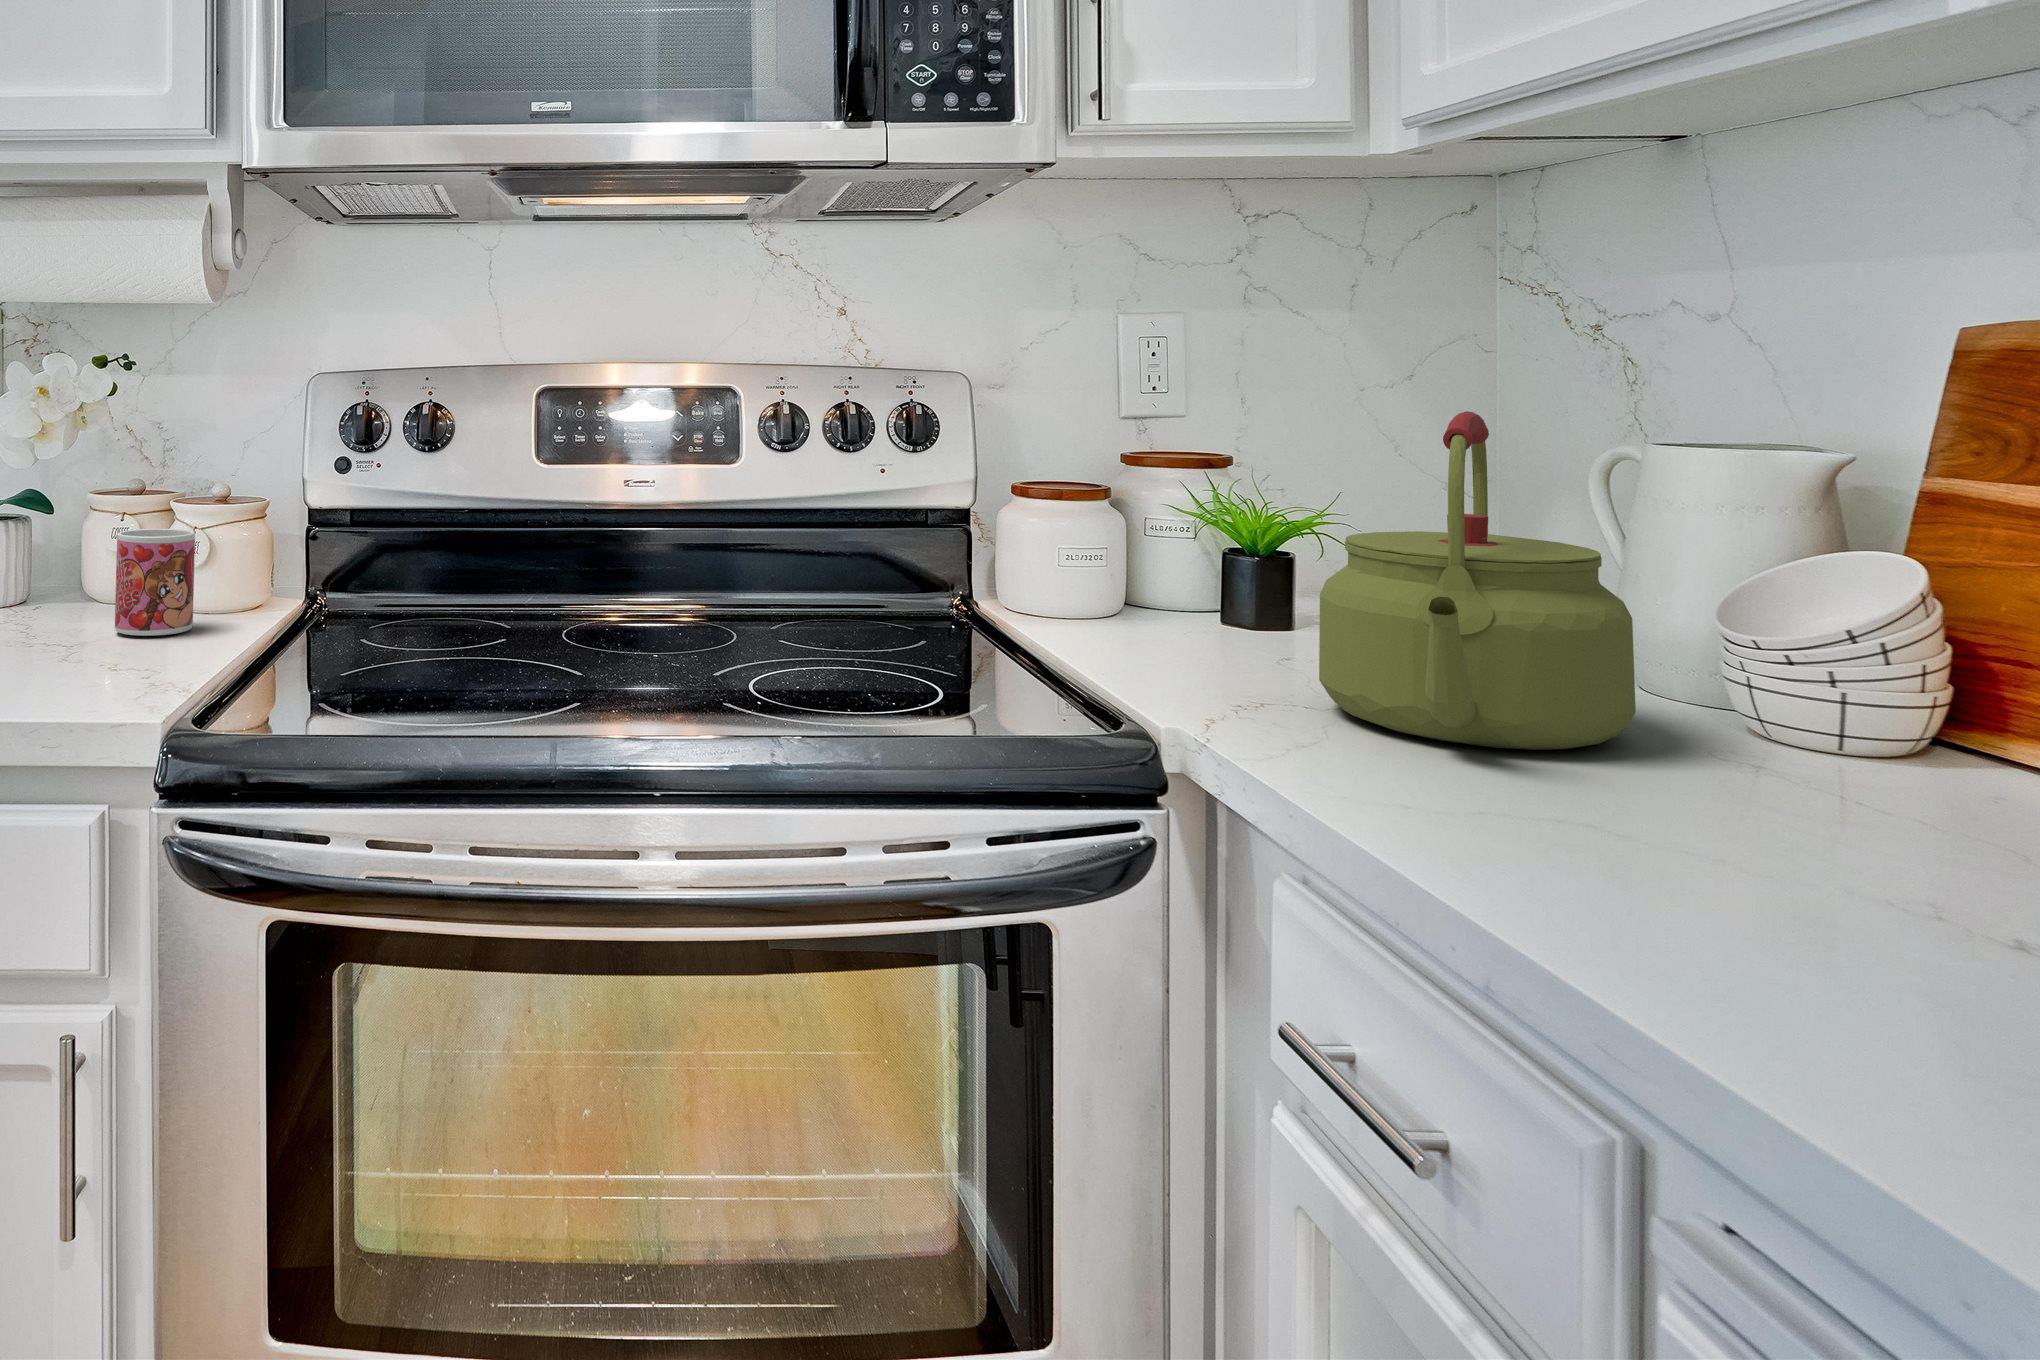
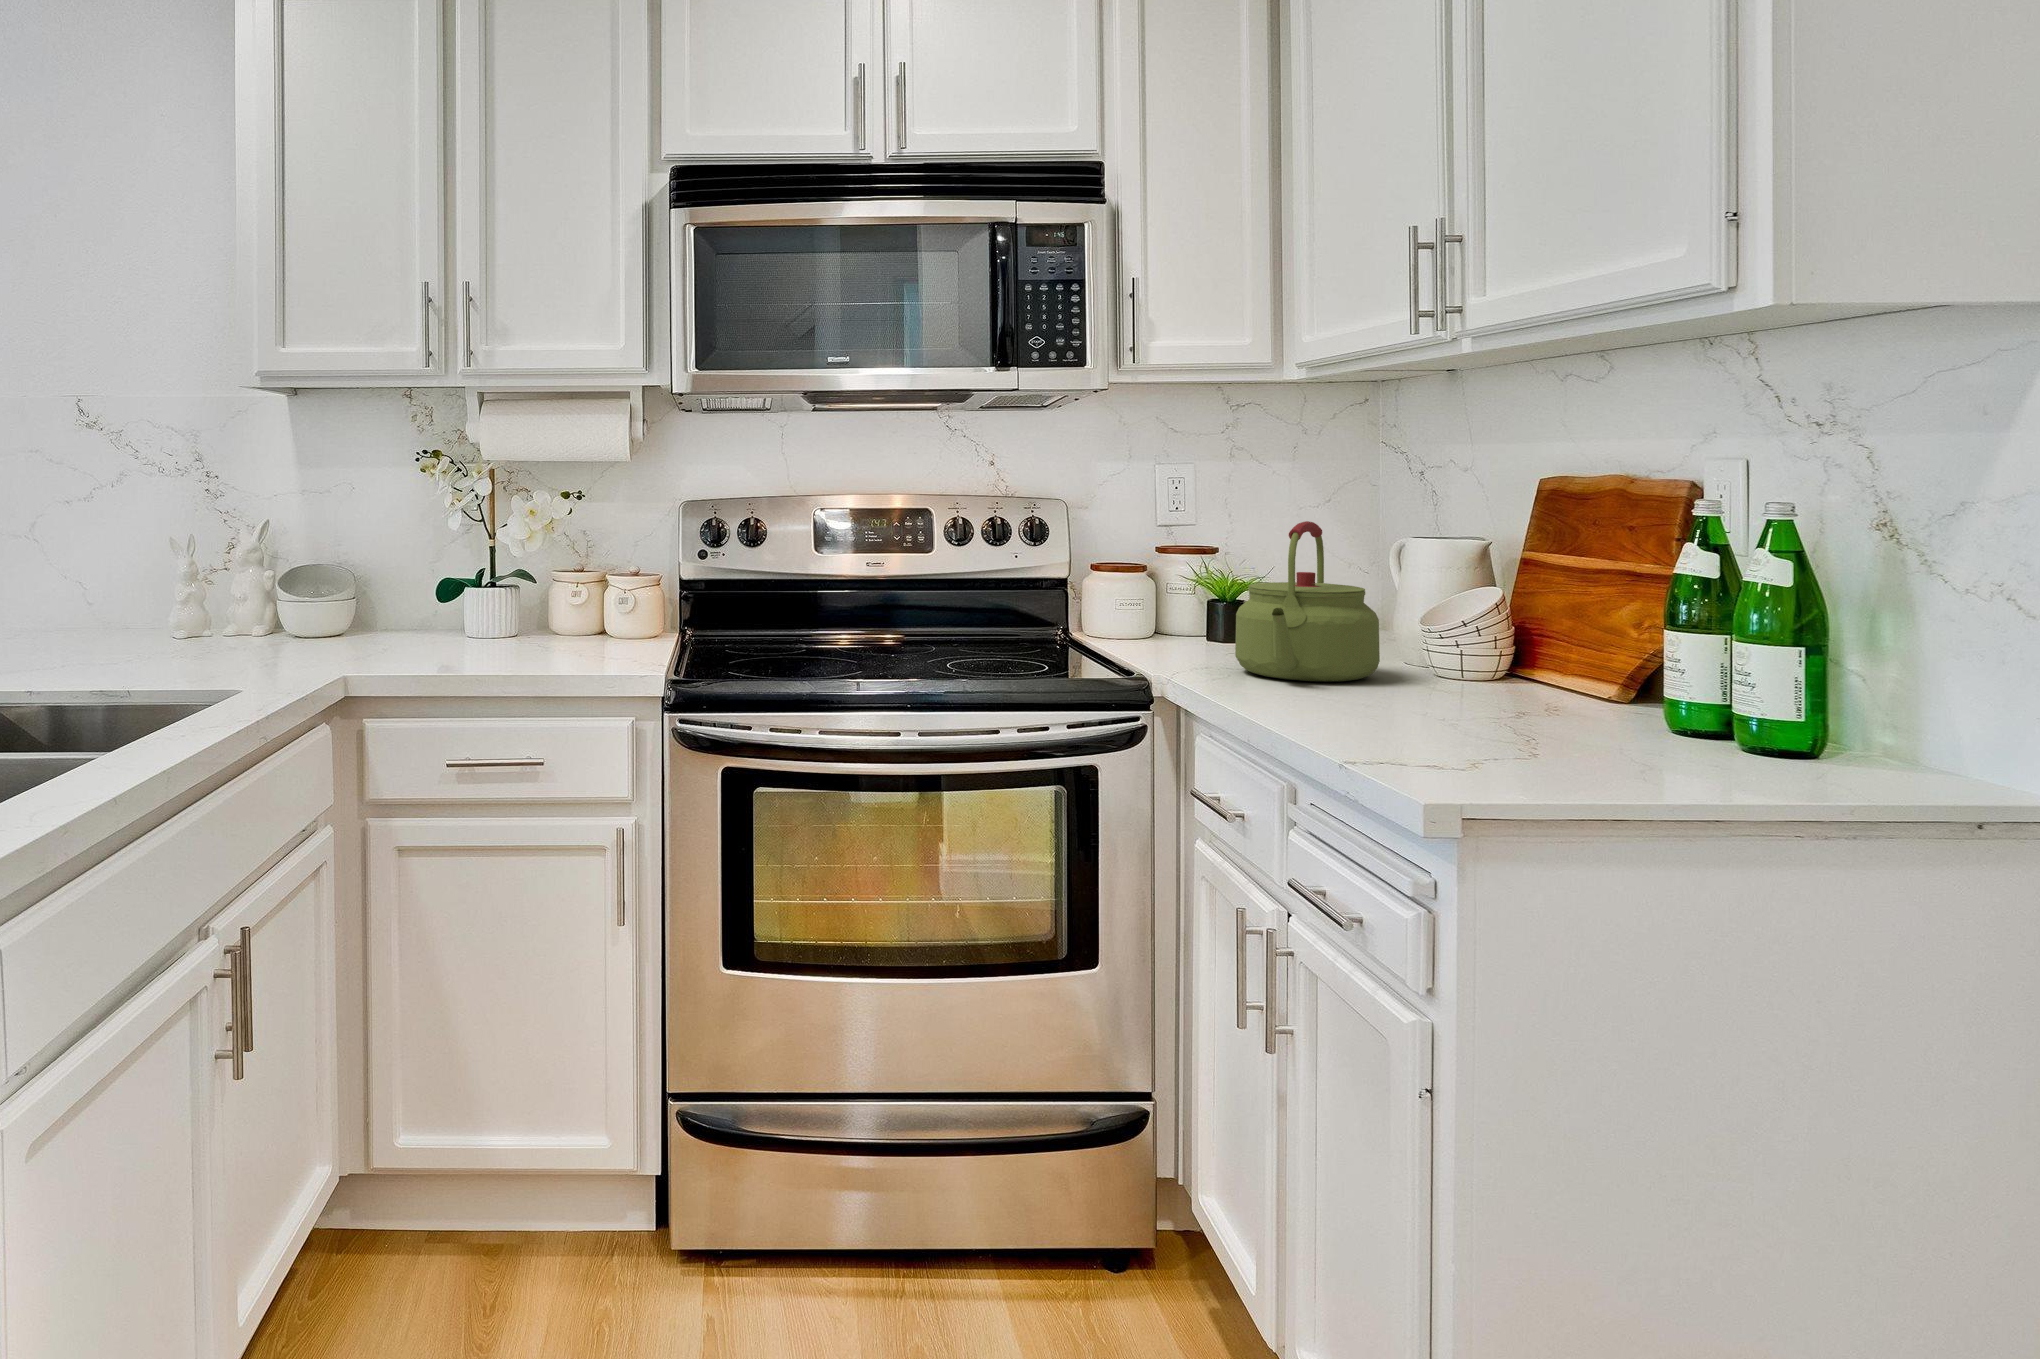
mug: present [115,529,195,636] -> none [583,590,630,648]

